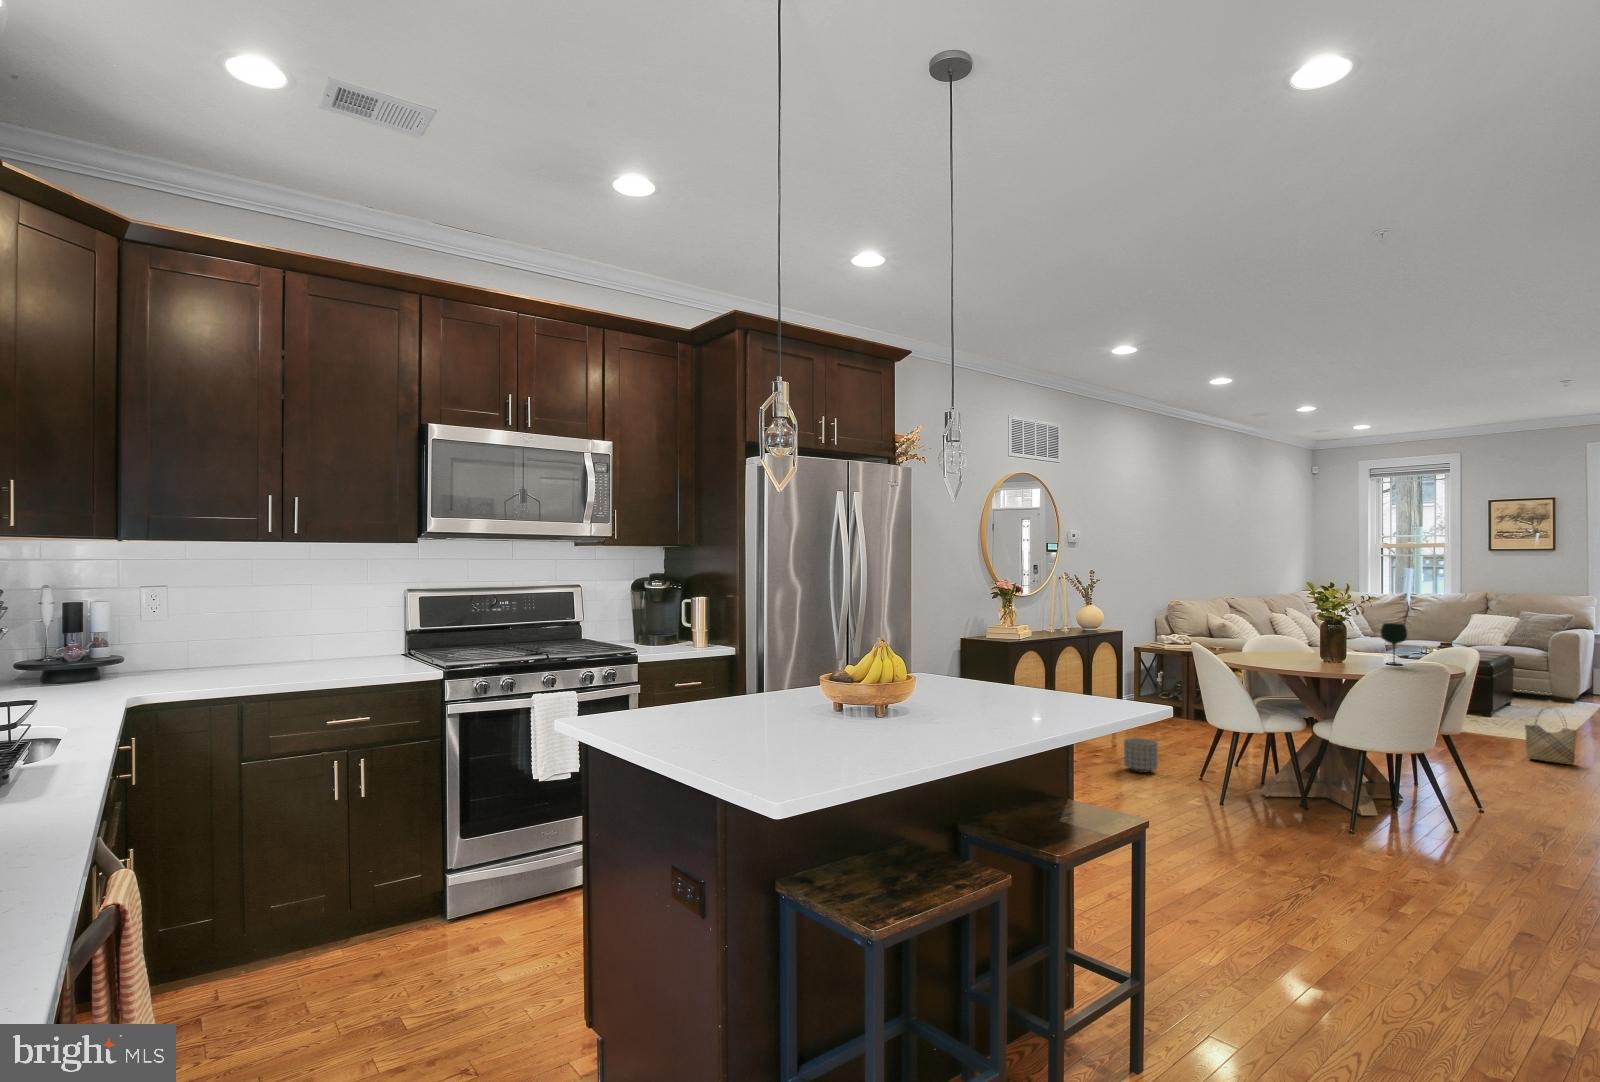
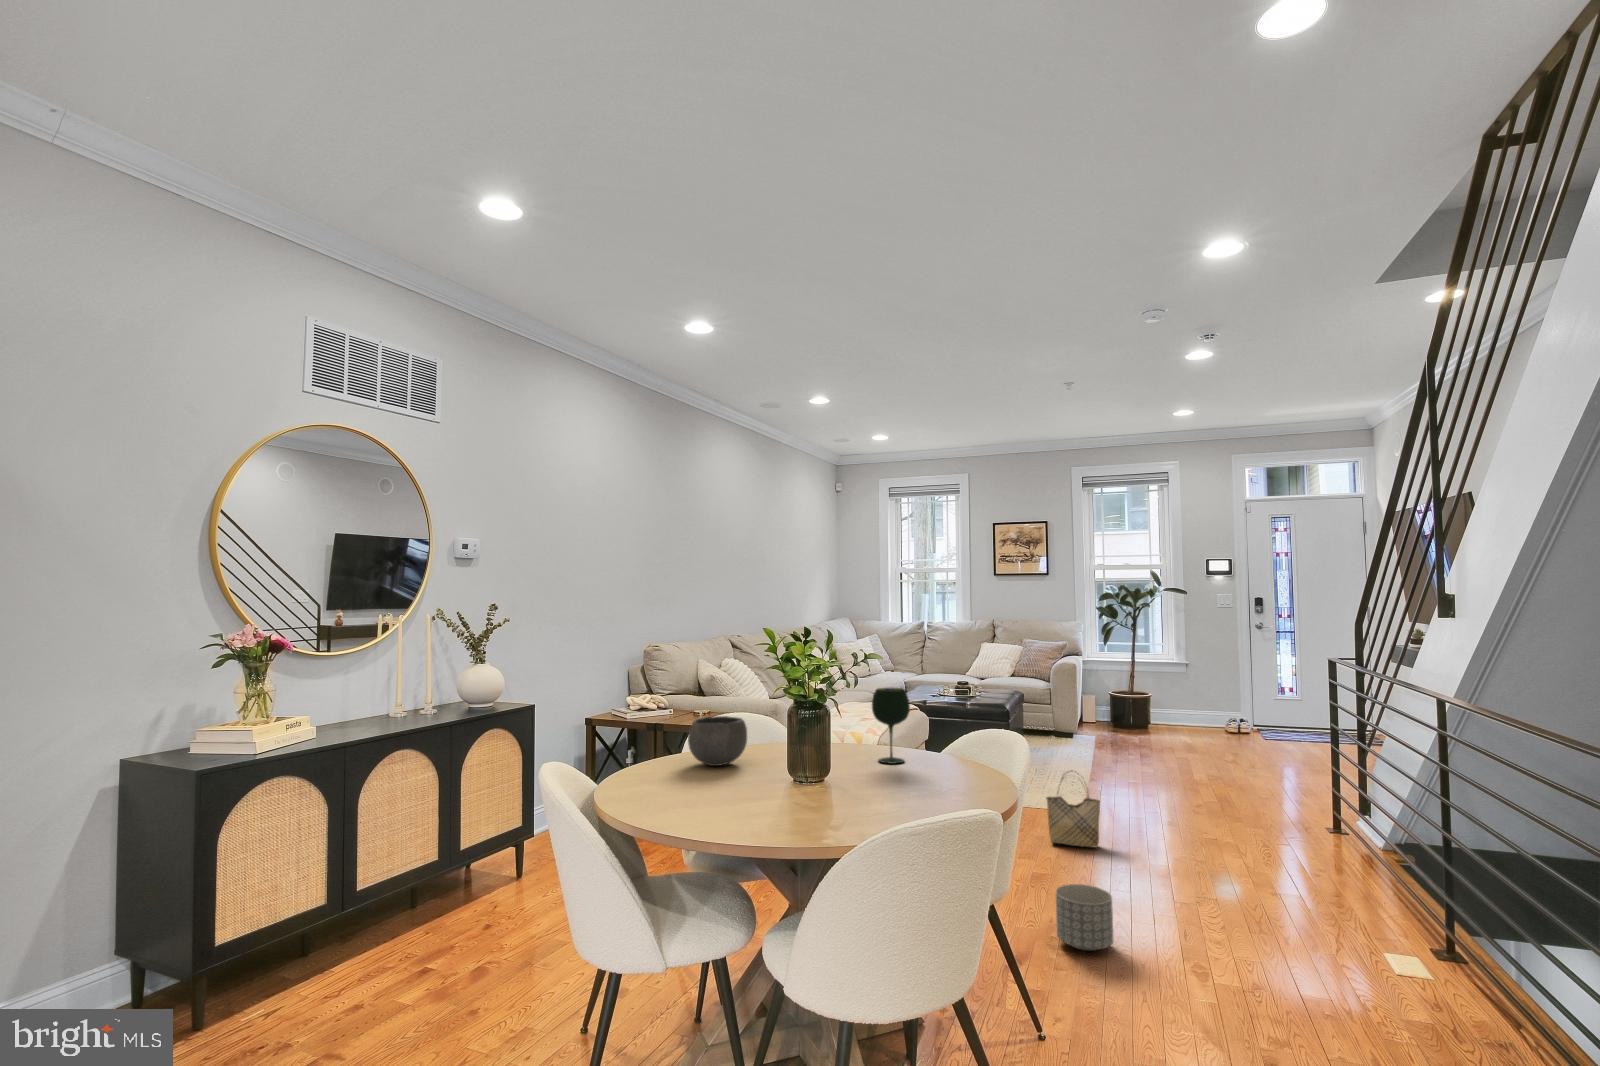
ceramic bowl: none [1263,634,1299,659] -> present [688,716,747,766]
planter: present [1124,738,1158,773] -> present [1056,884,1113,951]

